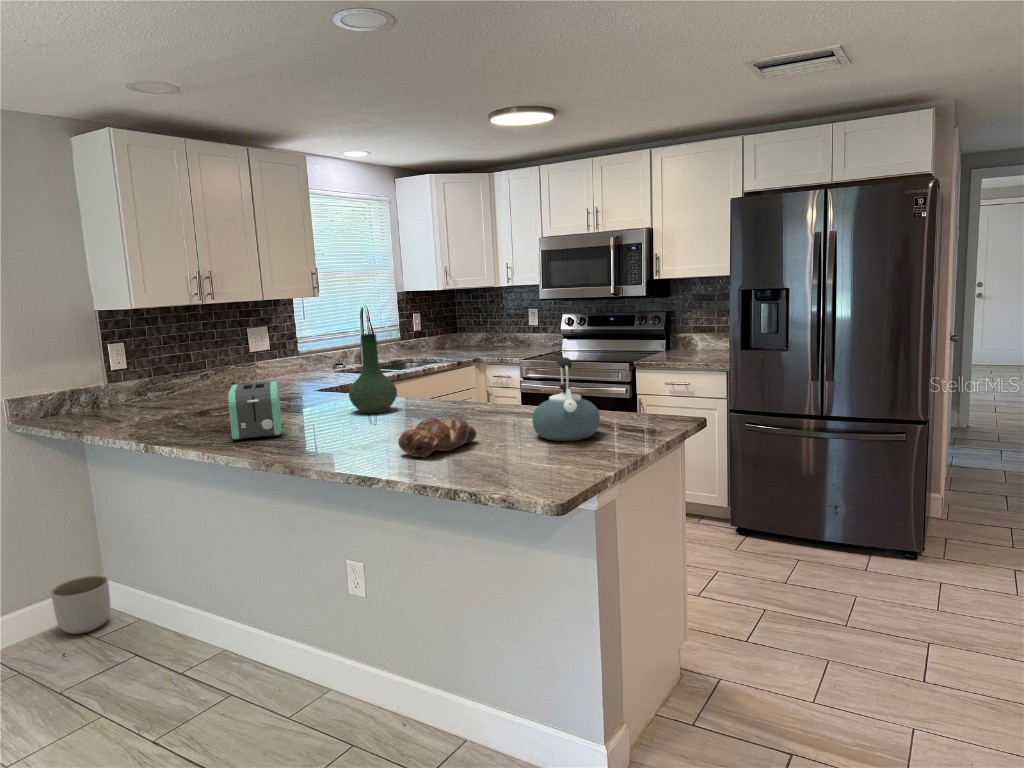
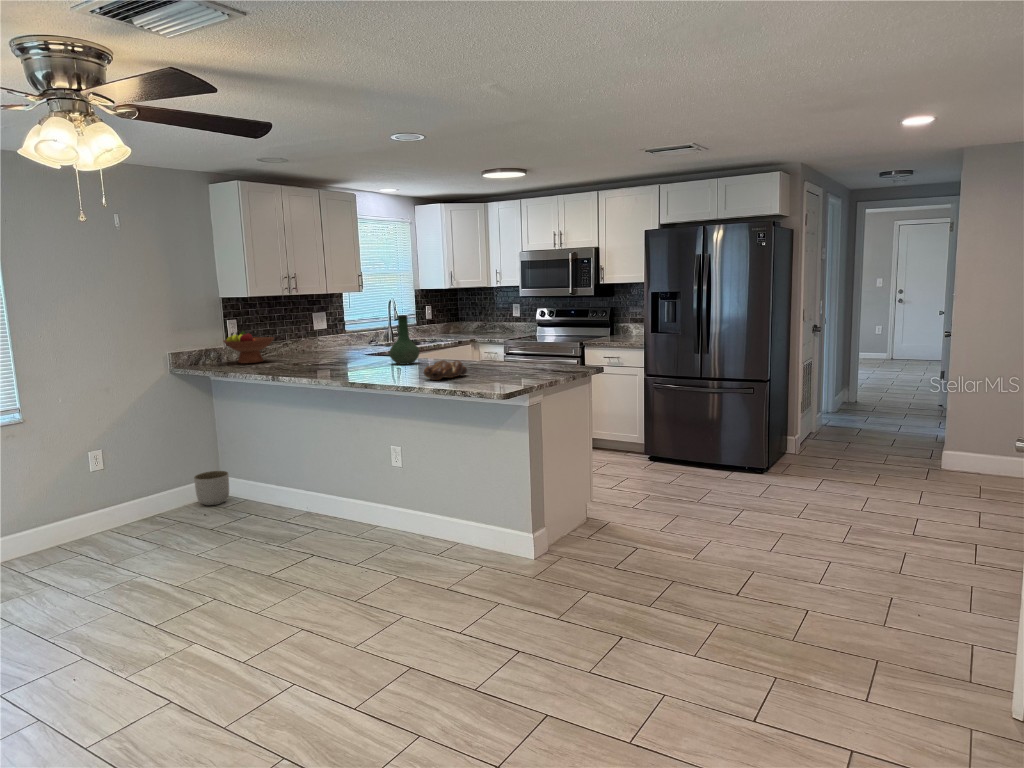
kettle: present [532,357,600,441] -> none [500,328,538,375]
fruit bowl: none [92,362,176,412] -> present [223,332,274,364]
toaster: present [228,381,282,440] -> none [321,342,353,374]

